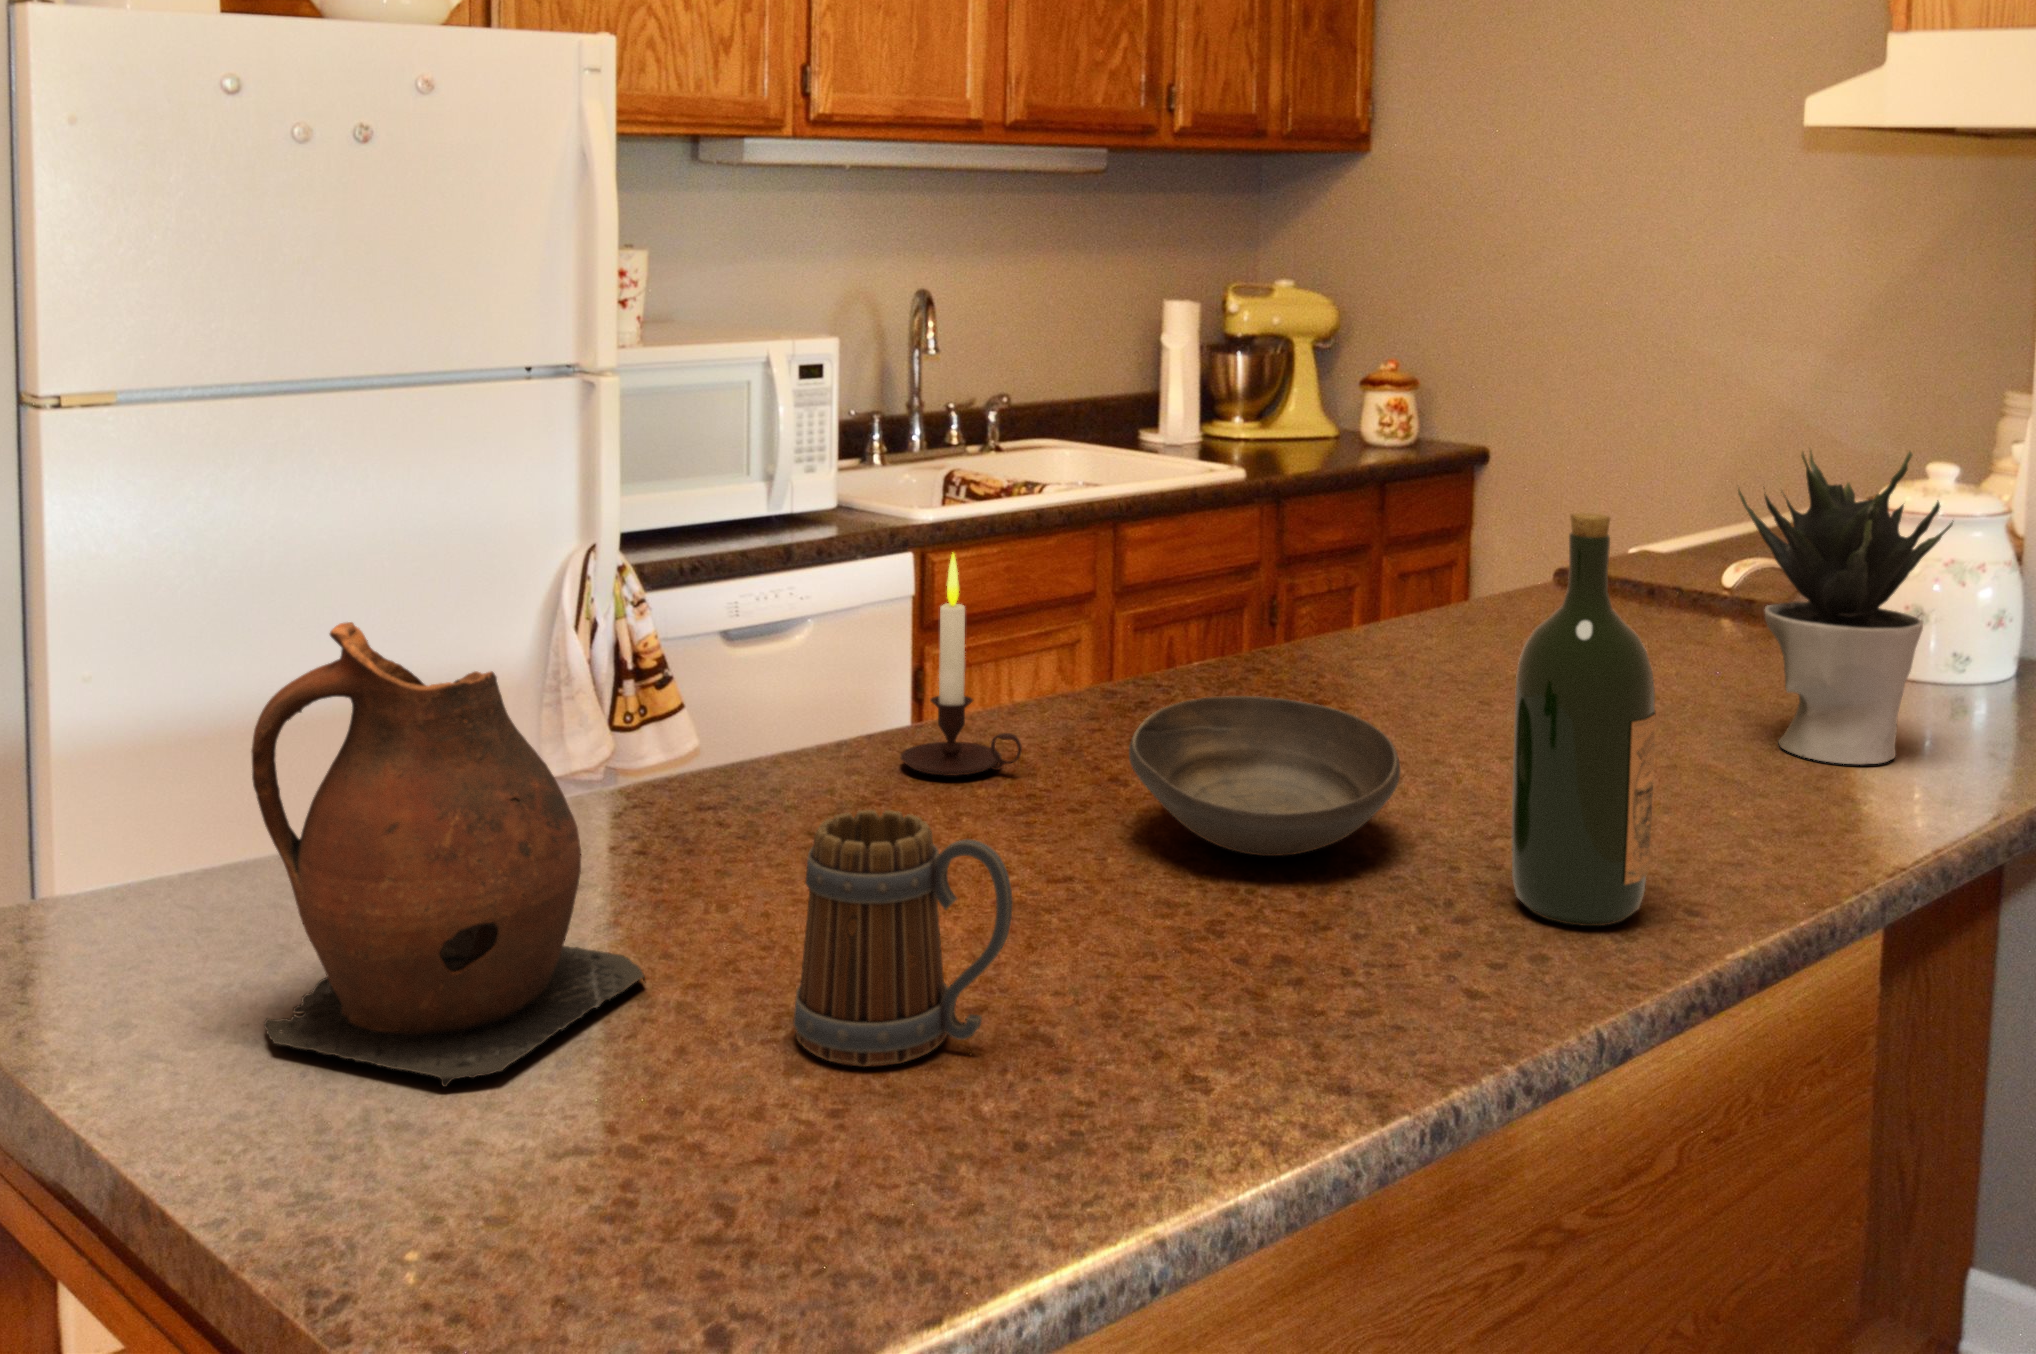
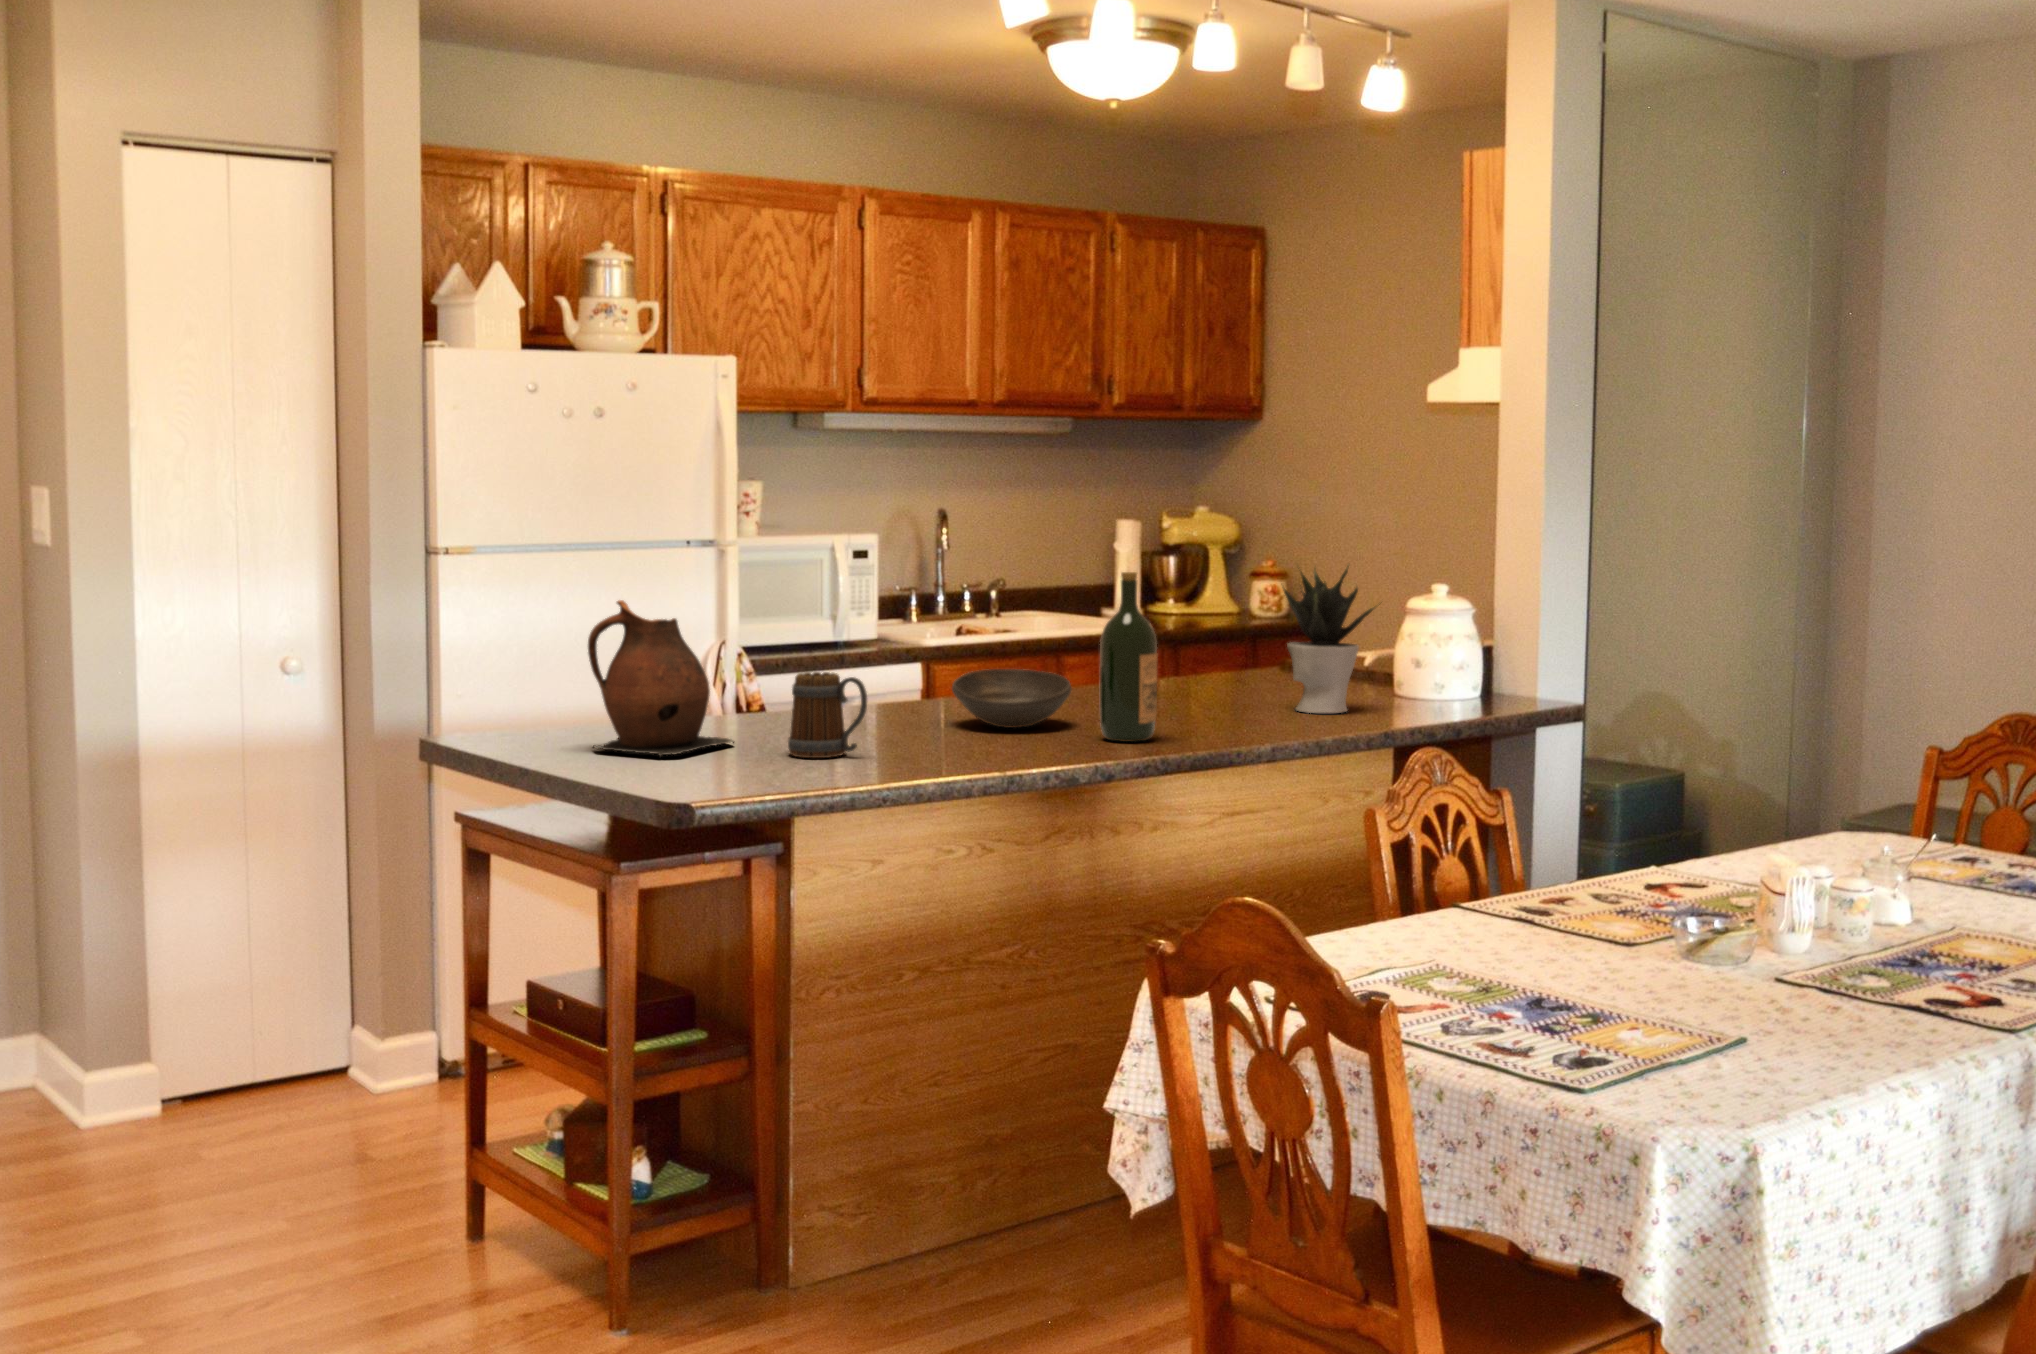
candle: present [901,553,1022,776] -> none [862,608,917,711]

